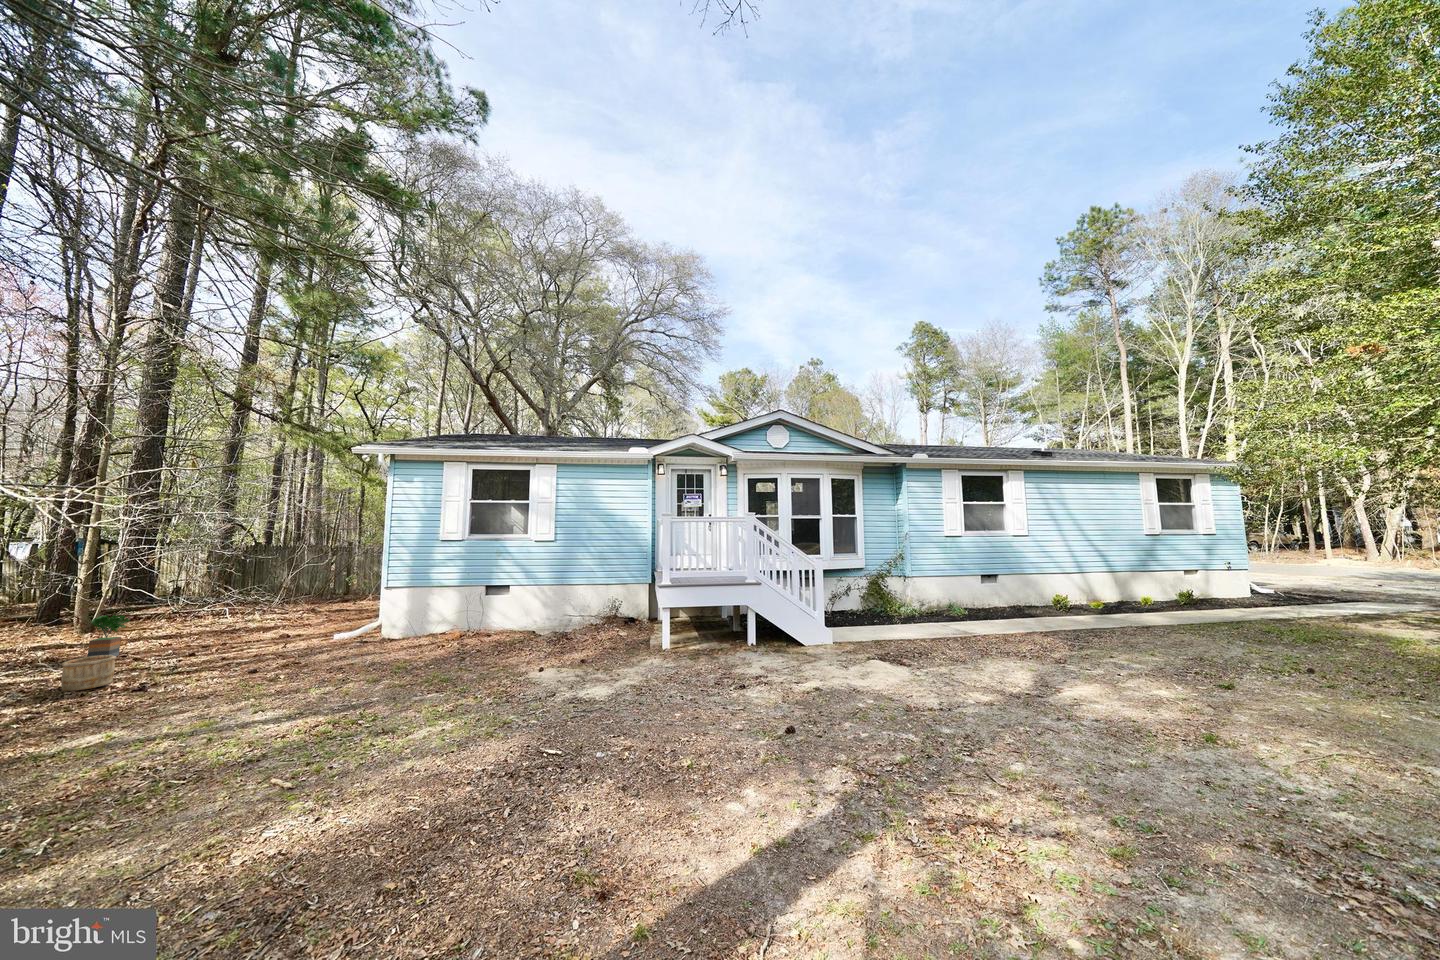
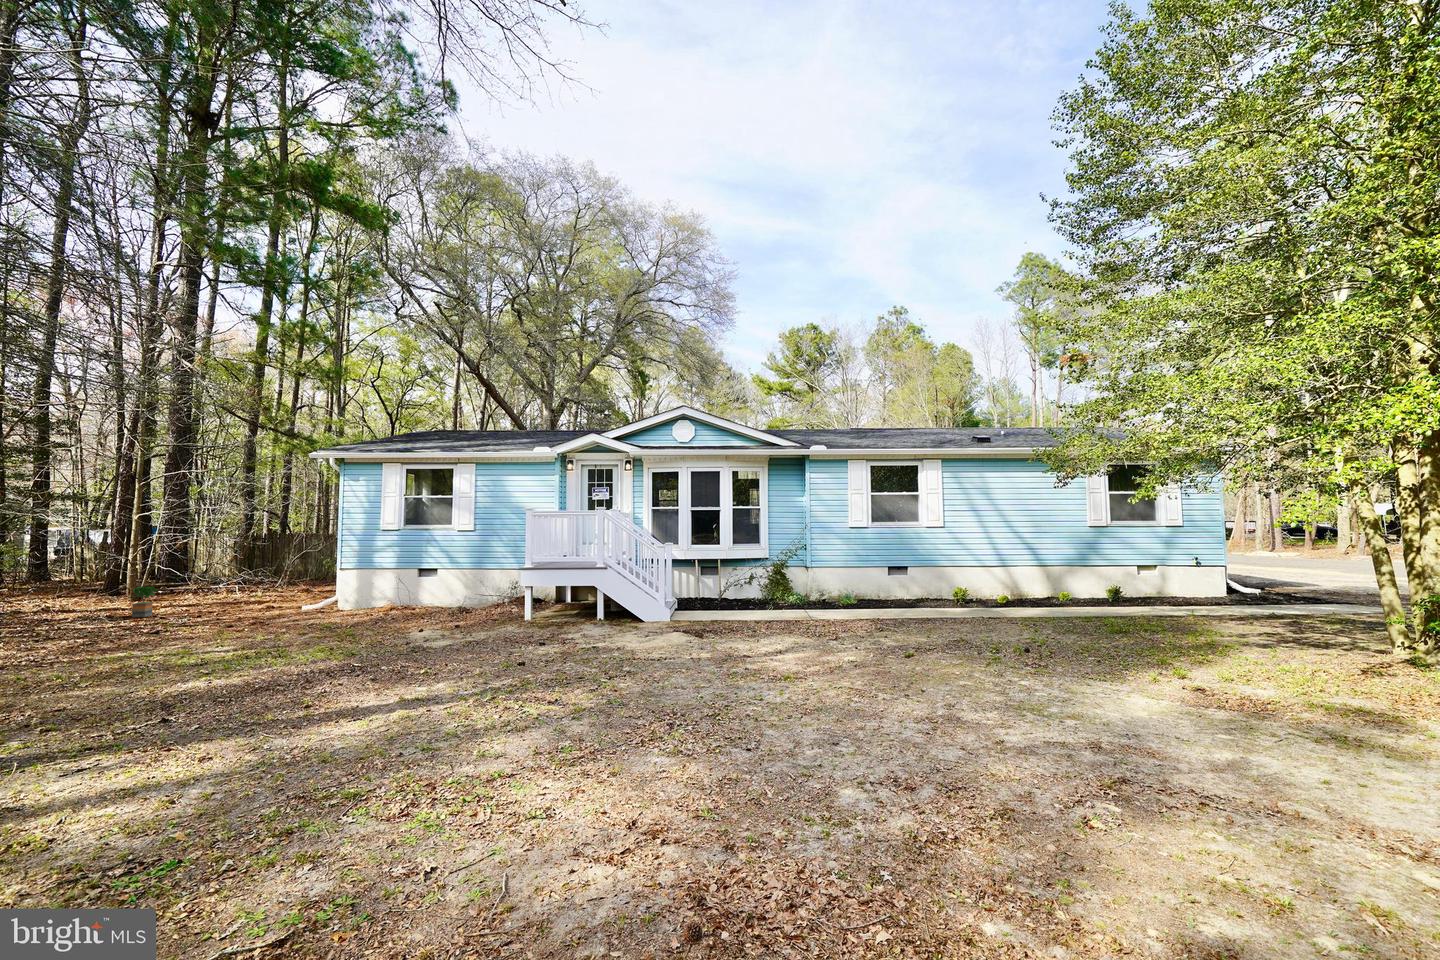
wooden bucket: present [61,655,117,691] -> none [111,612,144,635]

